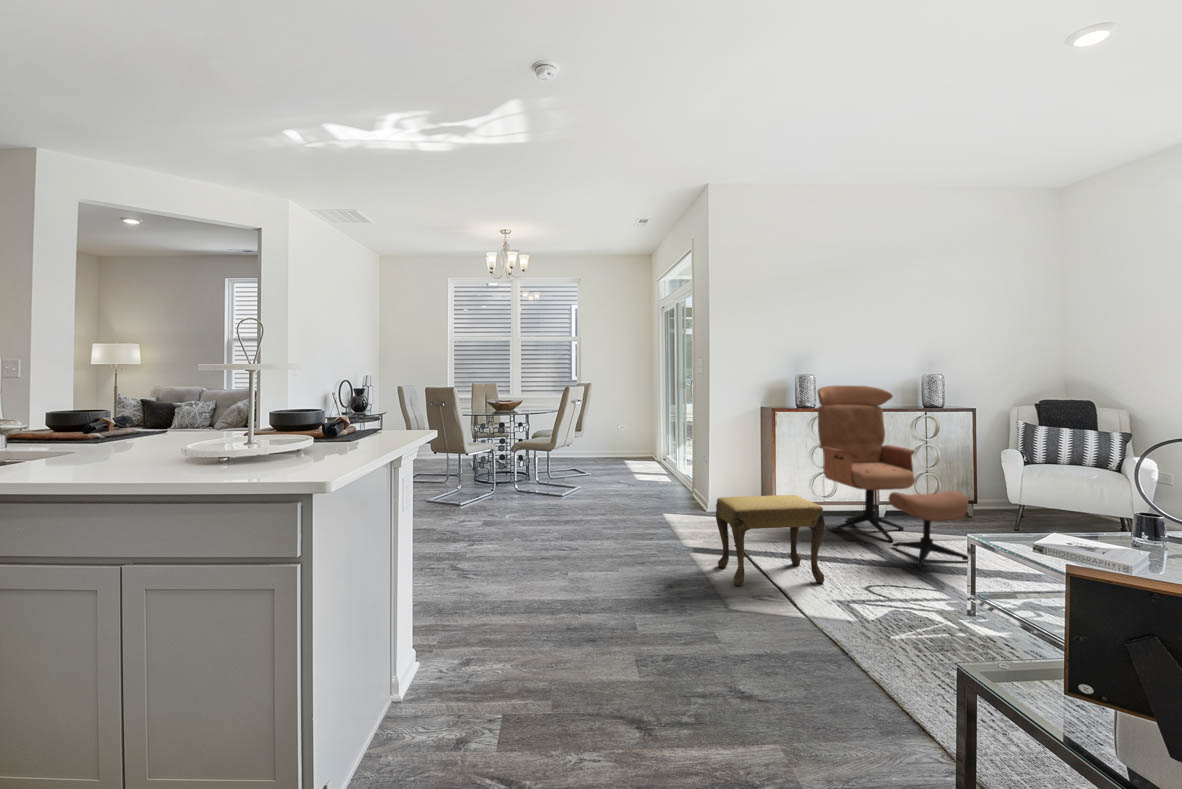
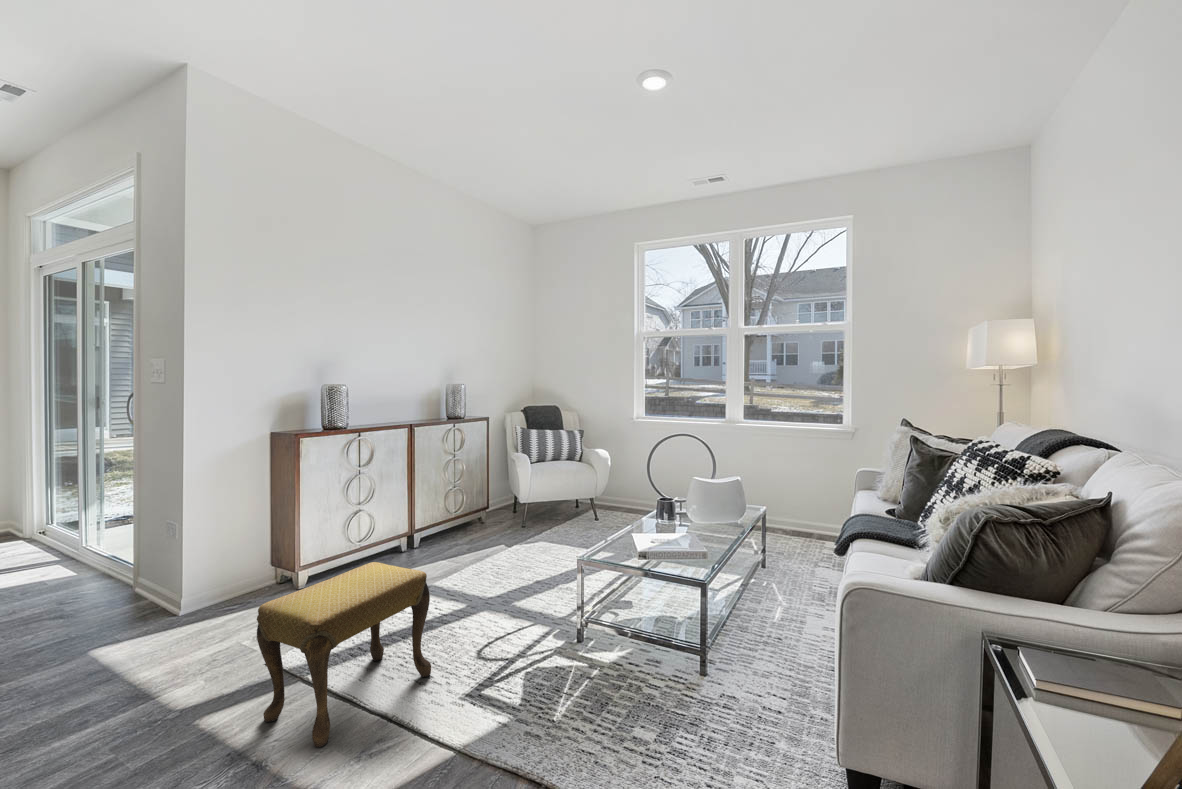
lounge chair: present [817,386,968,567] -> none [353,399,529,602]

